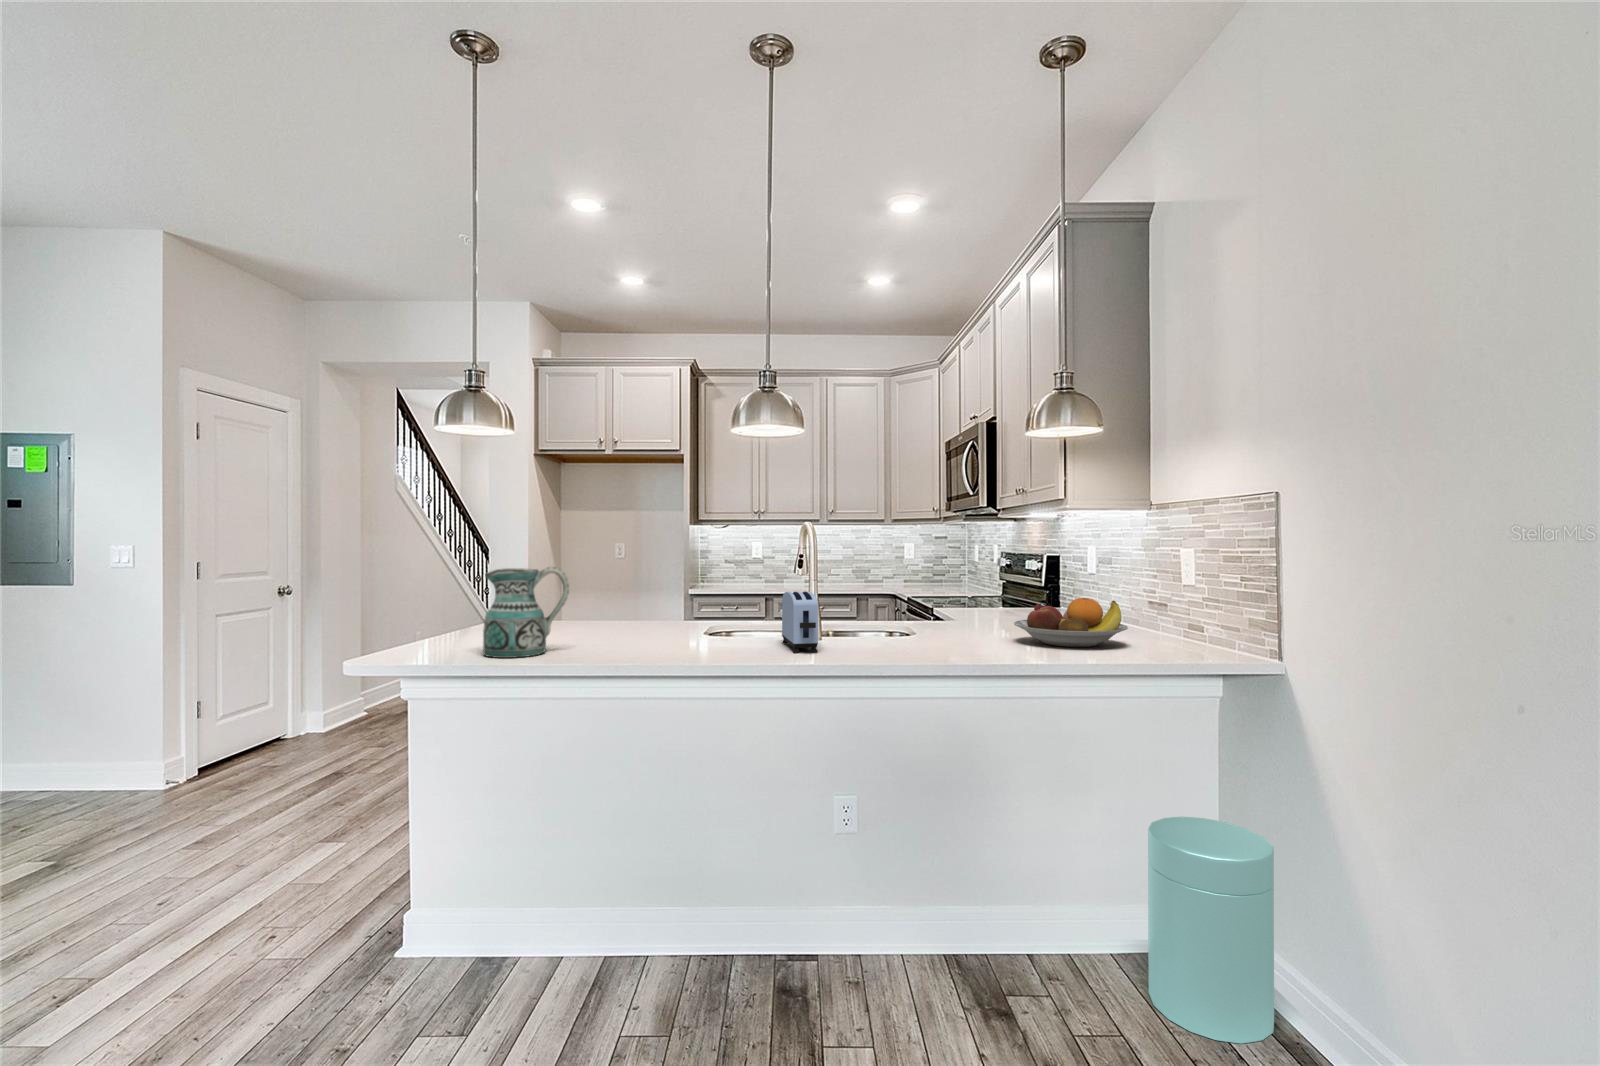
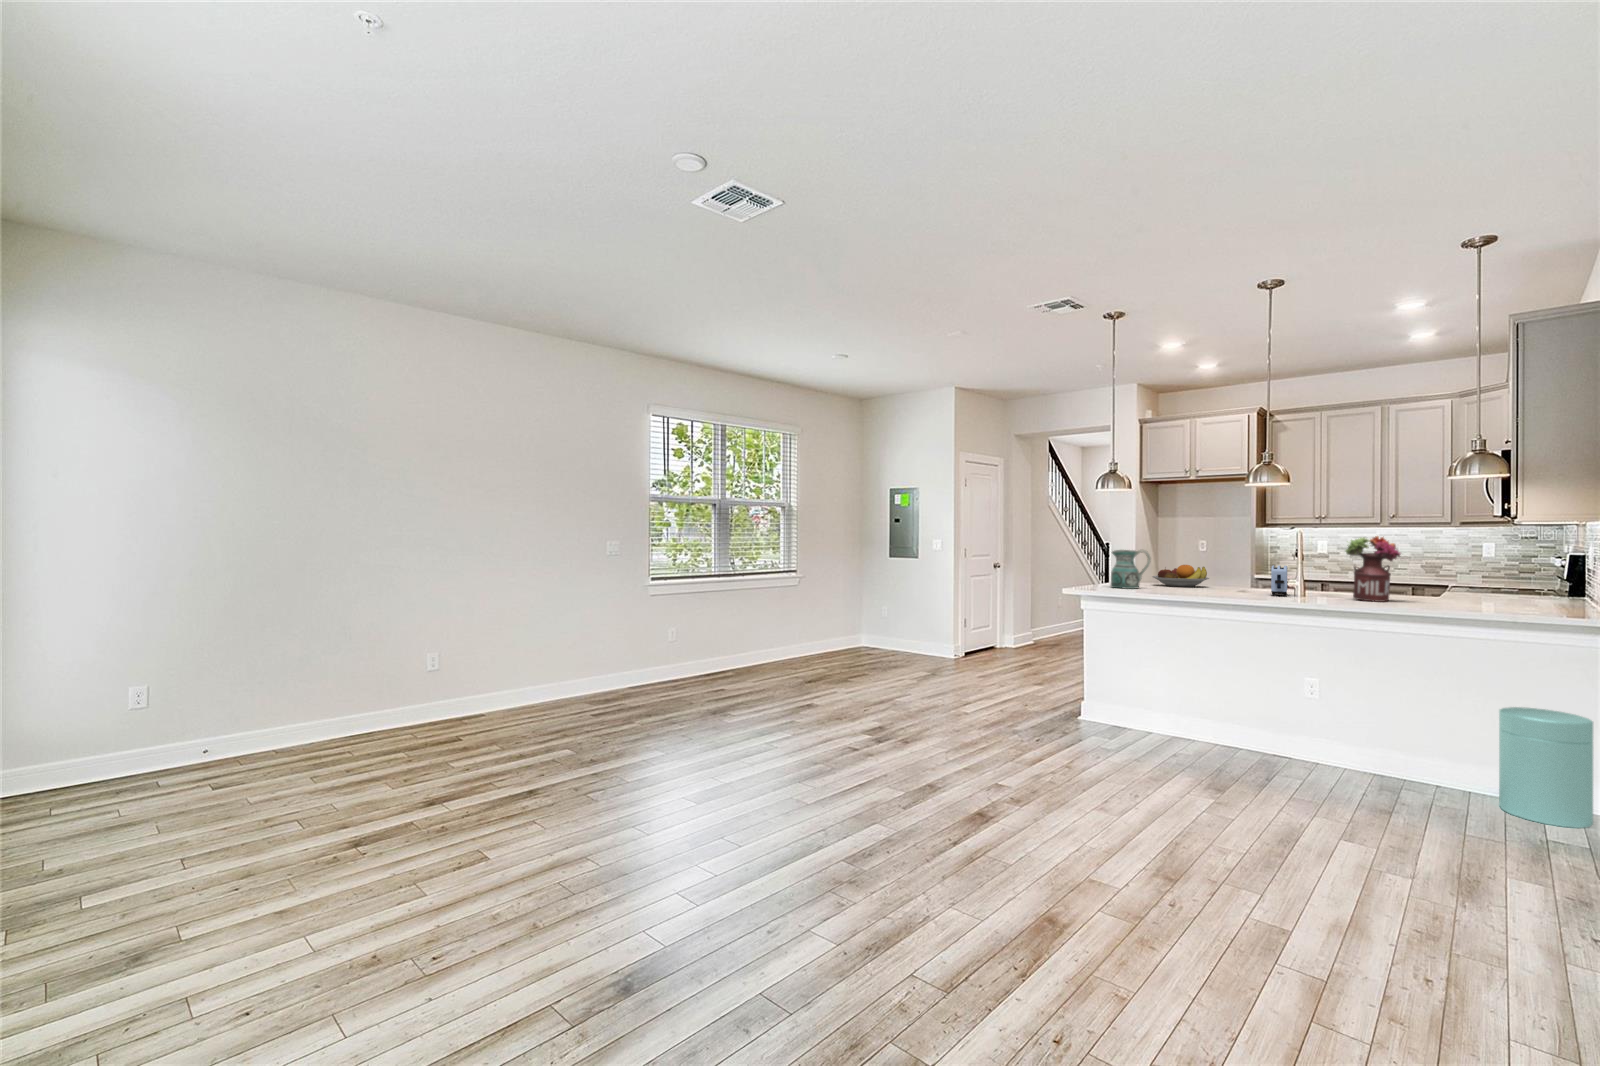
flower arrangement: none [905,535,986,652] -> present [1345,536,1401,602]
fruit bowl: present [1014,598,1128,647] -> present [1153,565,1209,587]

